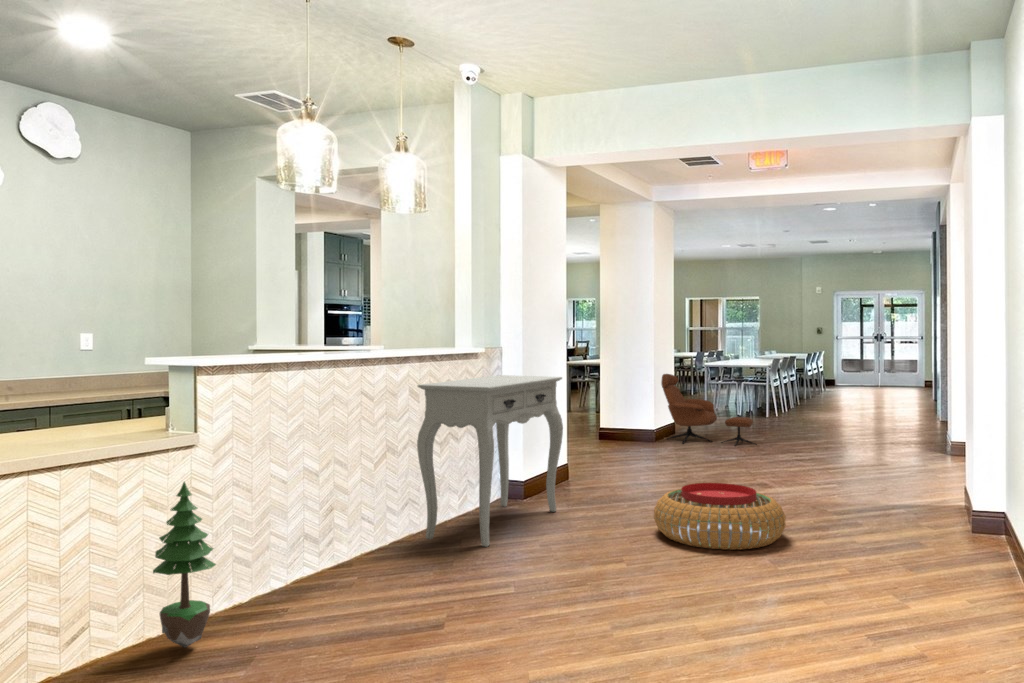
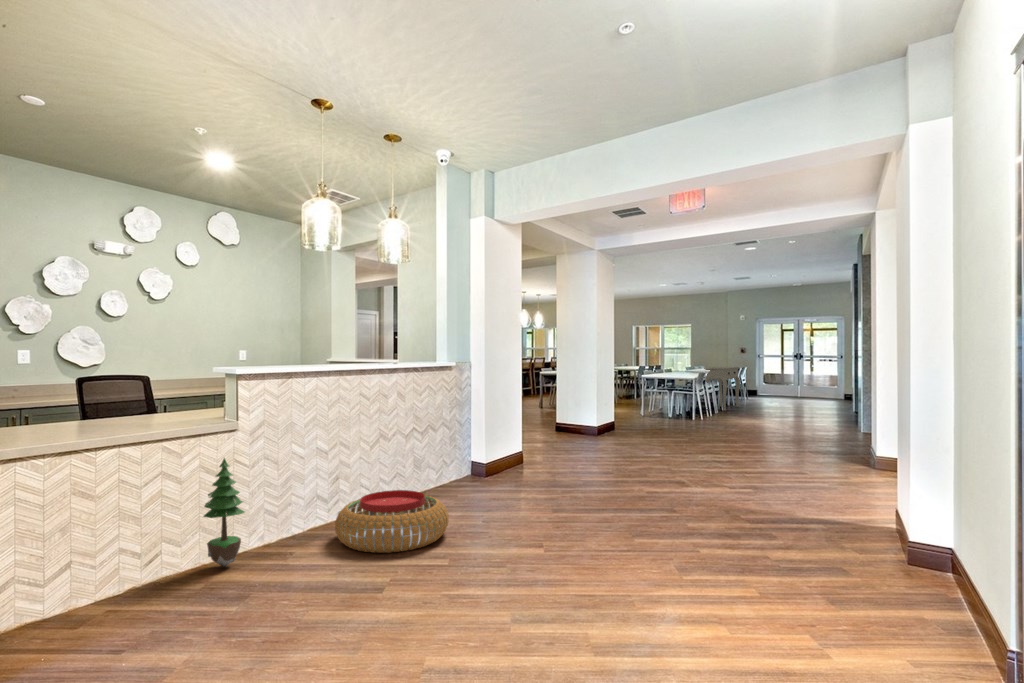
lounge chair: present [661,374,757,446] -> none [605,386,673,438]
console table: present [417,375,563,547] -> present [704,367,740,411]
pouf: present [654,483,786,550] -> present [335,490,449,553]

